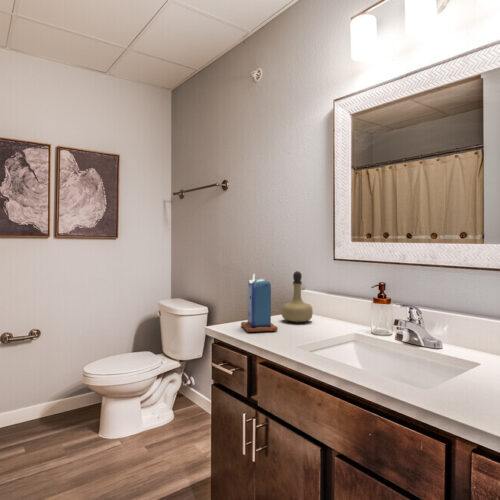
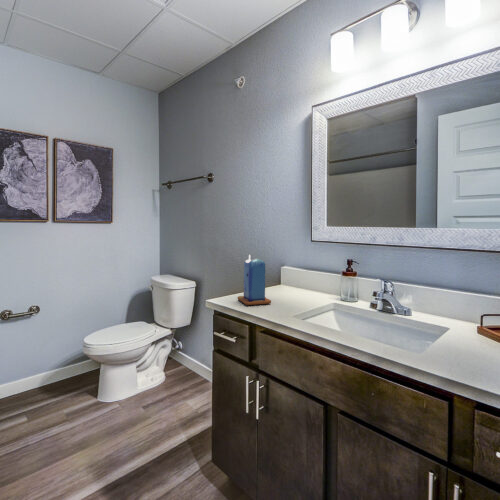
perfume bottle: present [282,271,313,322] -> none [270,252,296,295]

